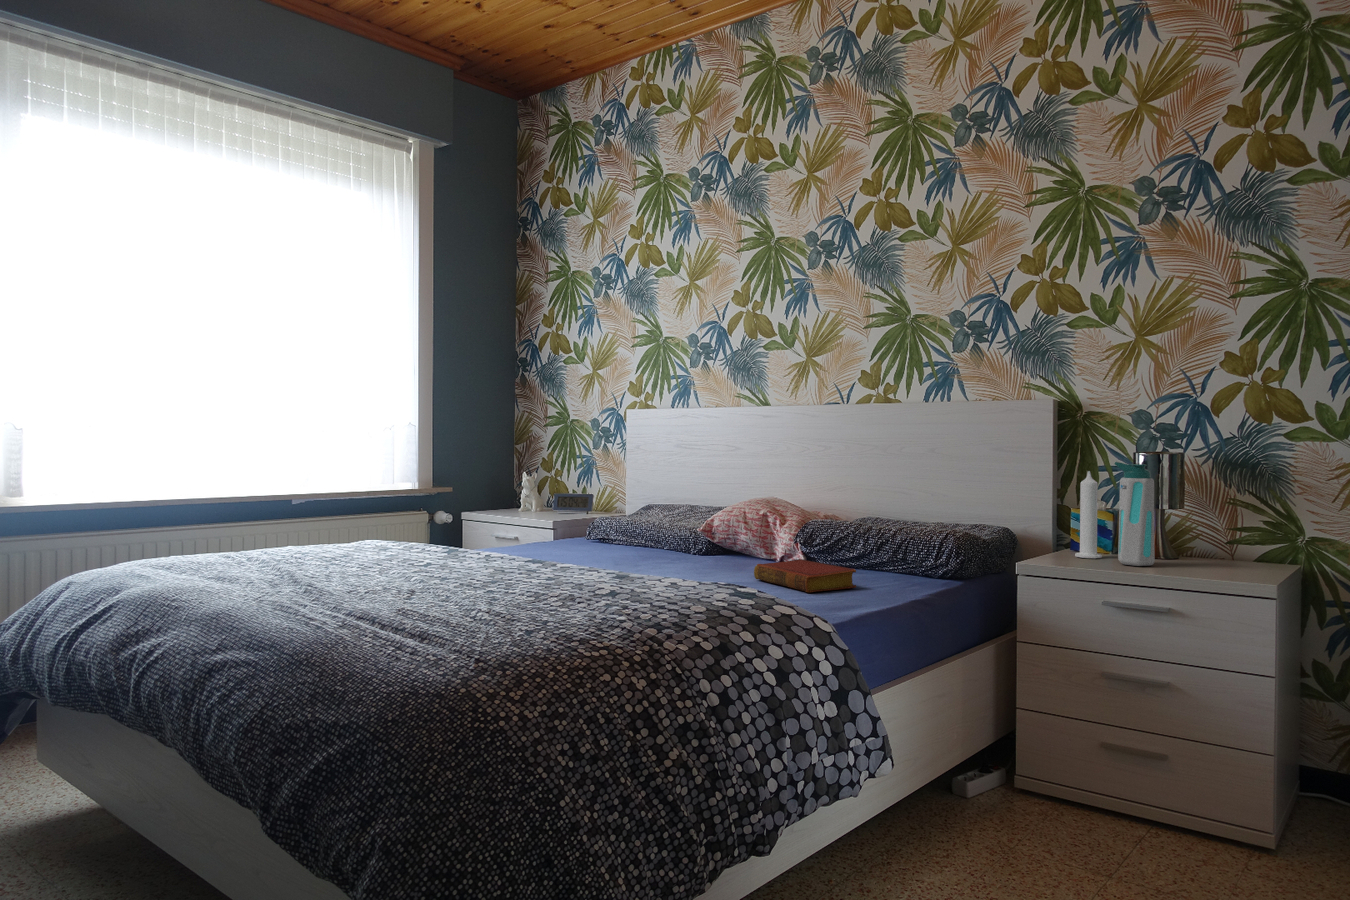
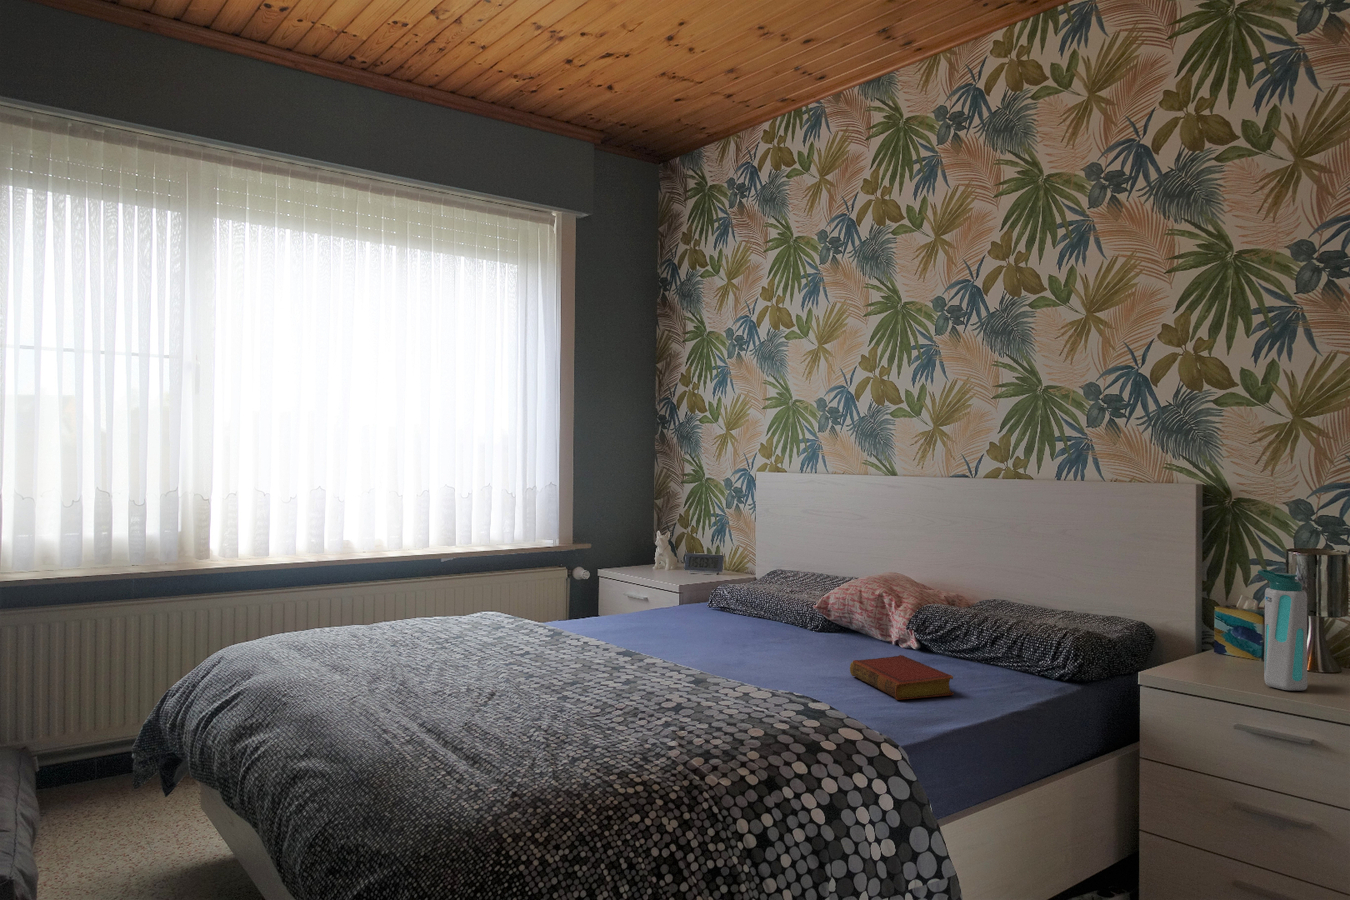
candle: present [1075,471,1102,558] -> none [1216,574,1249,673]

